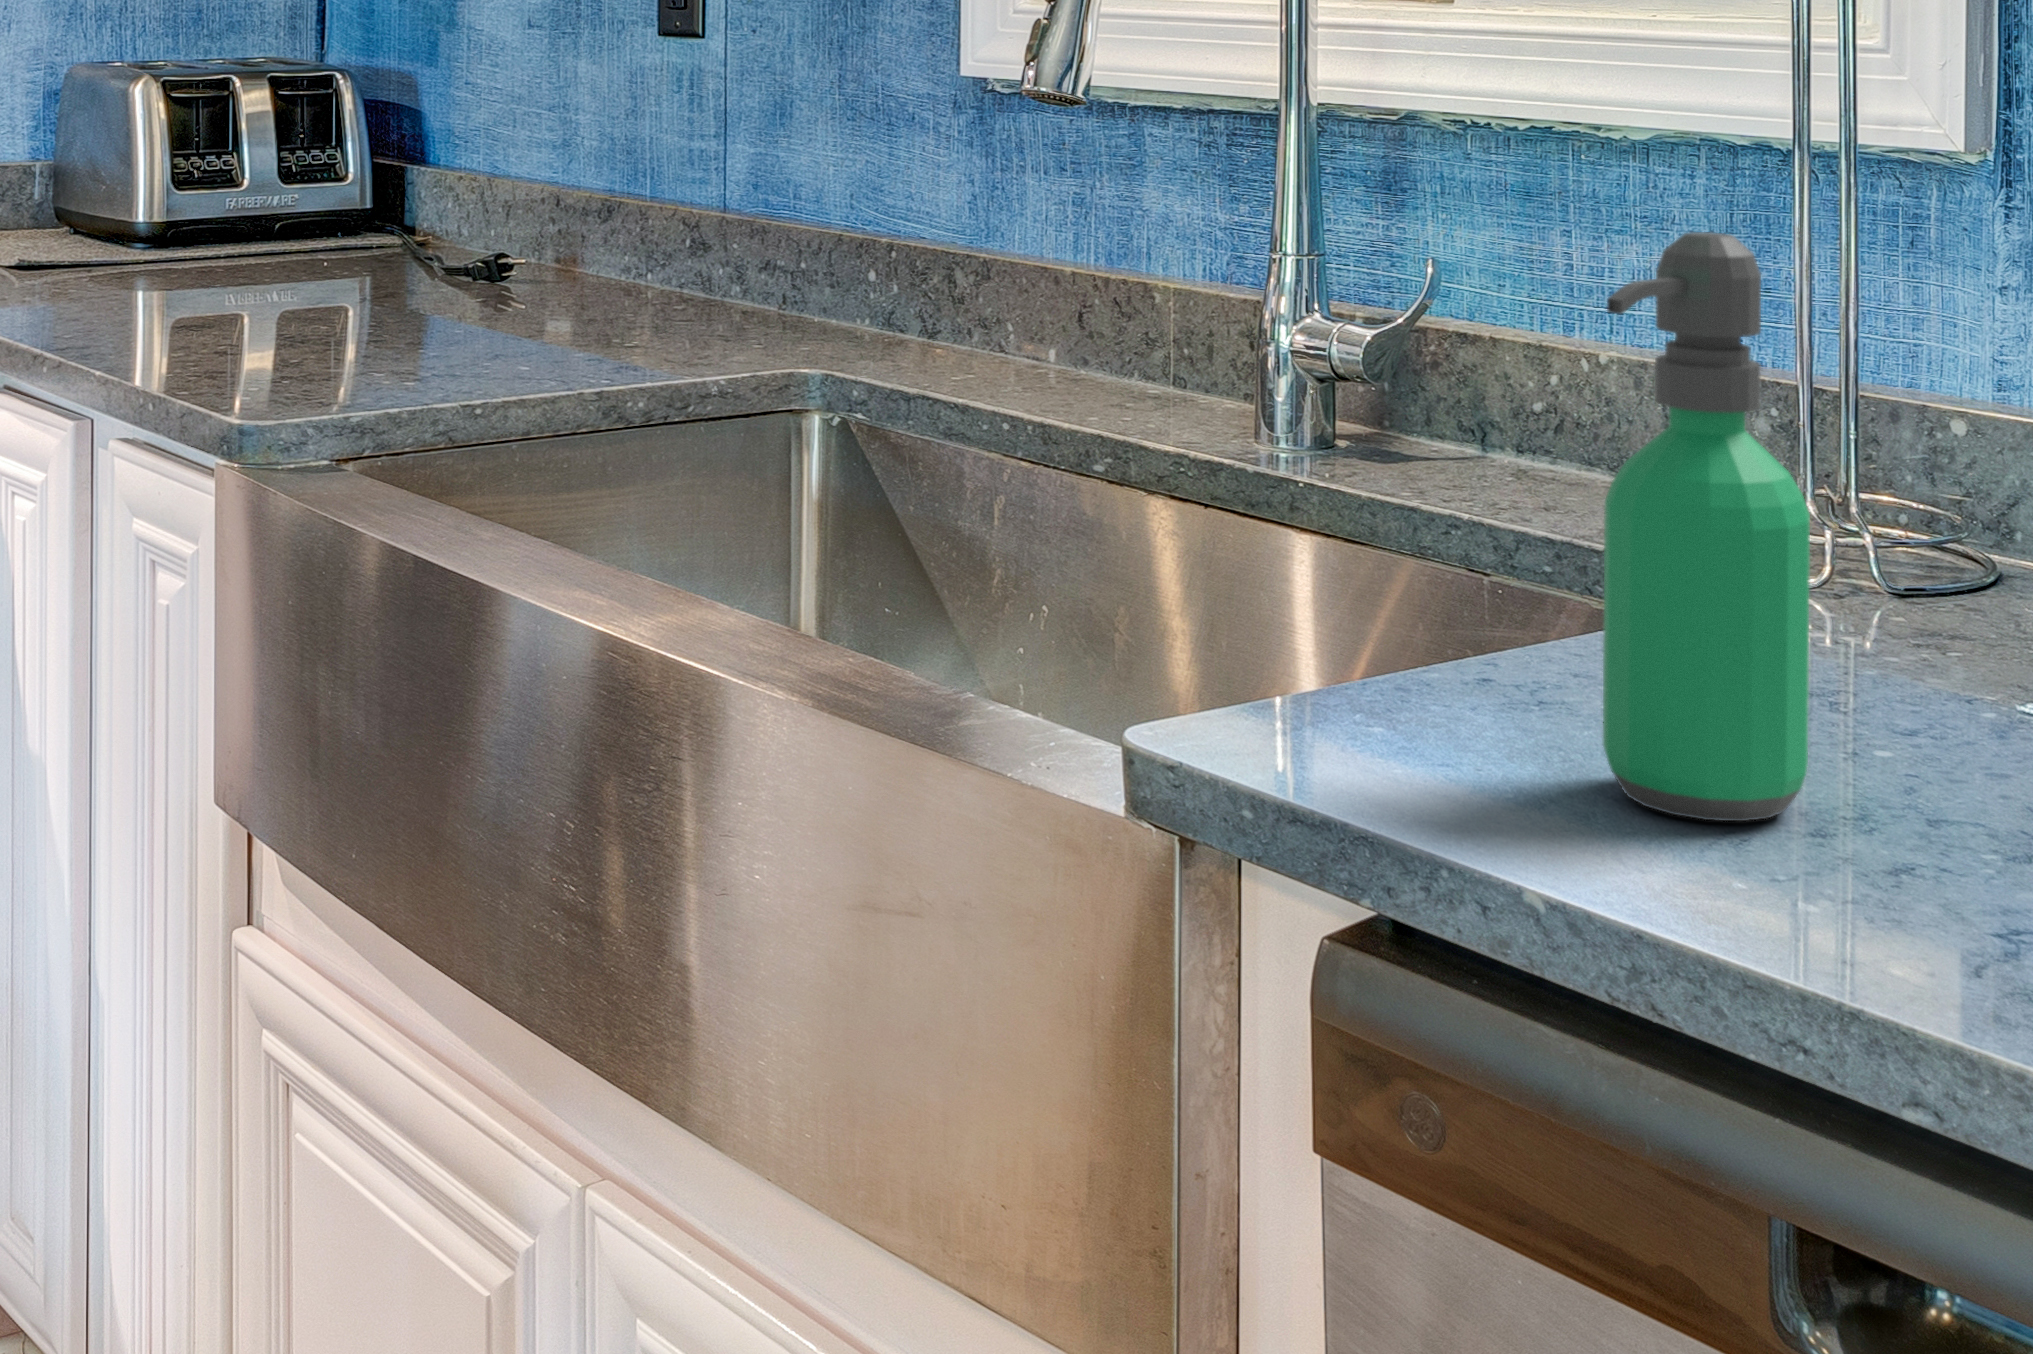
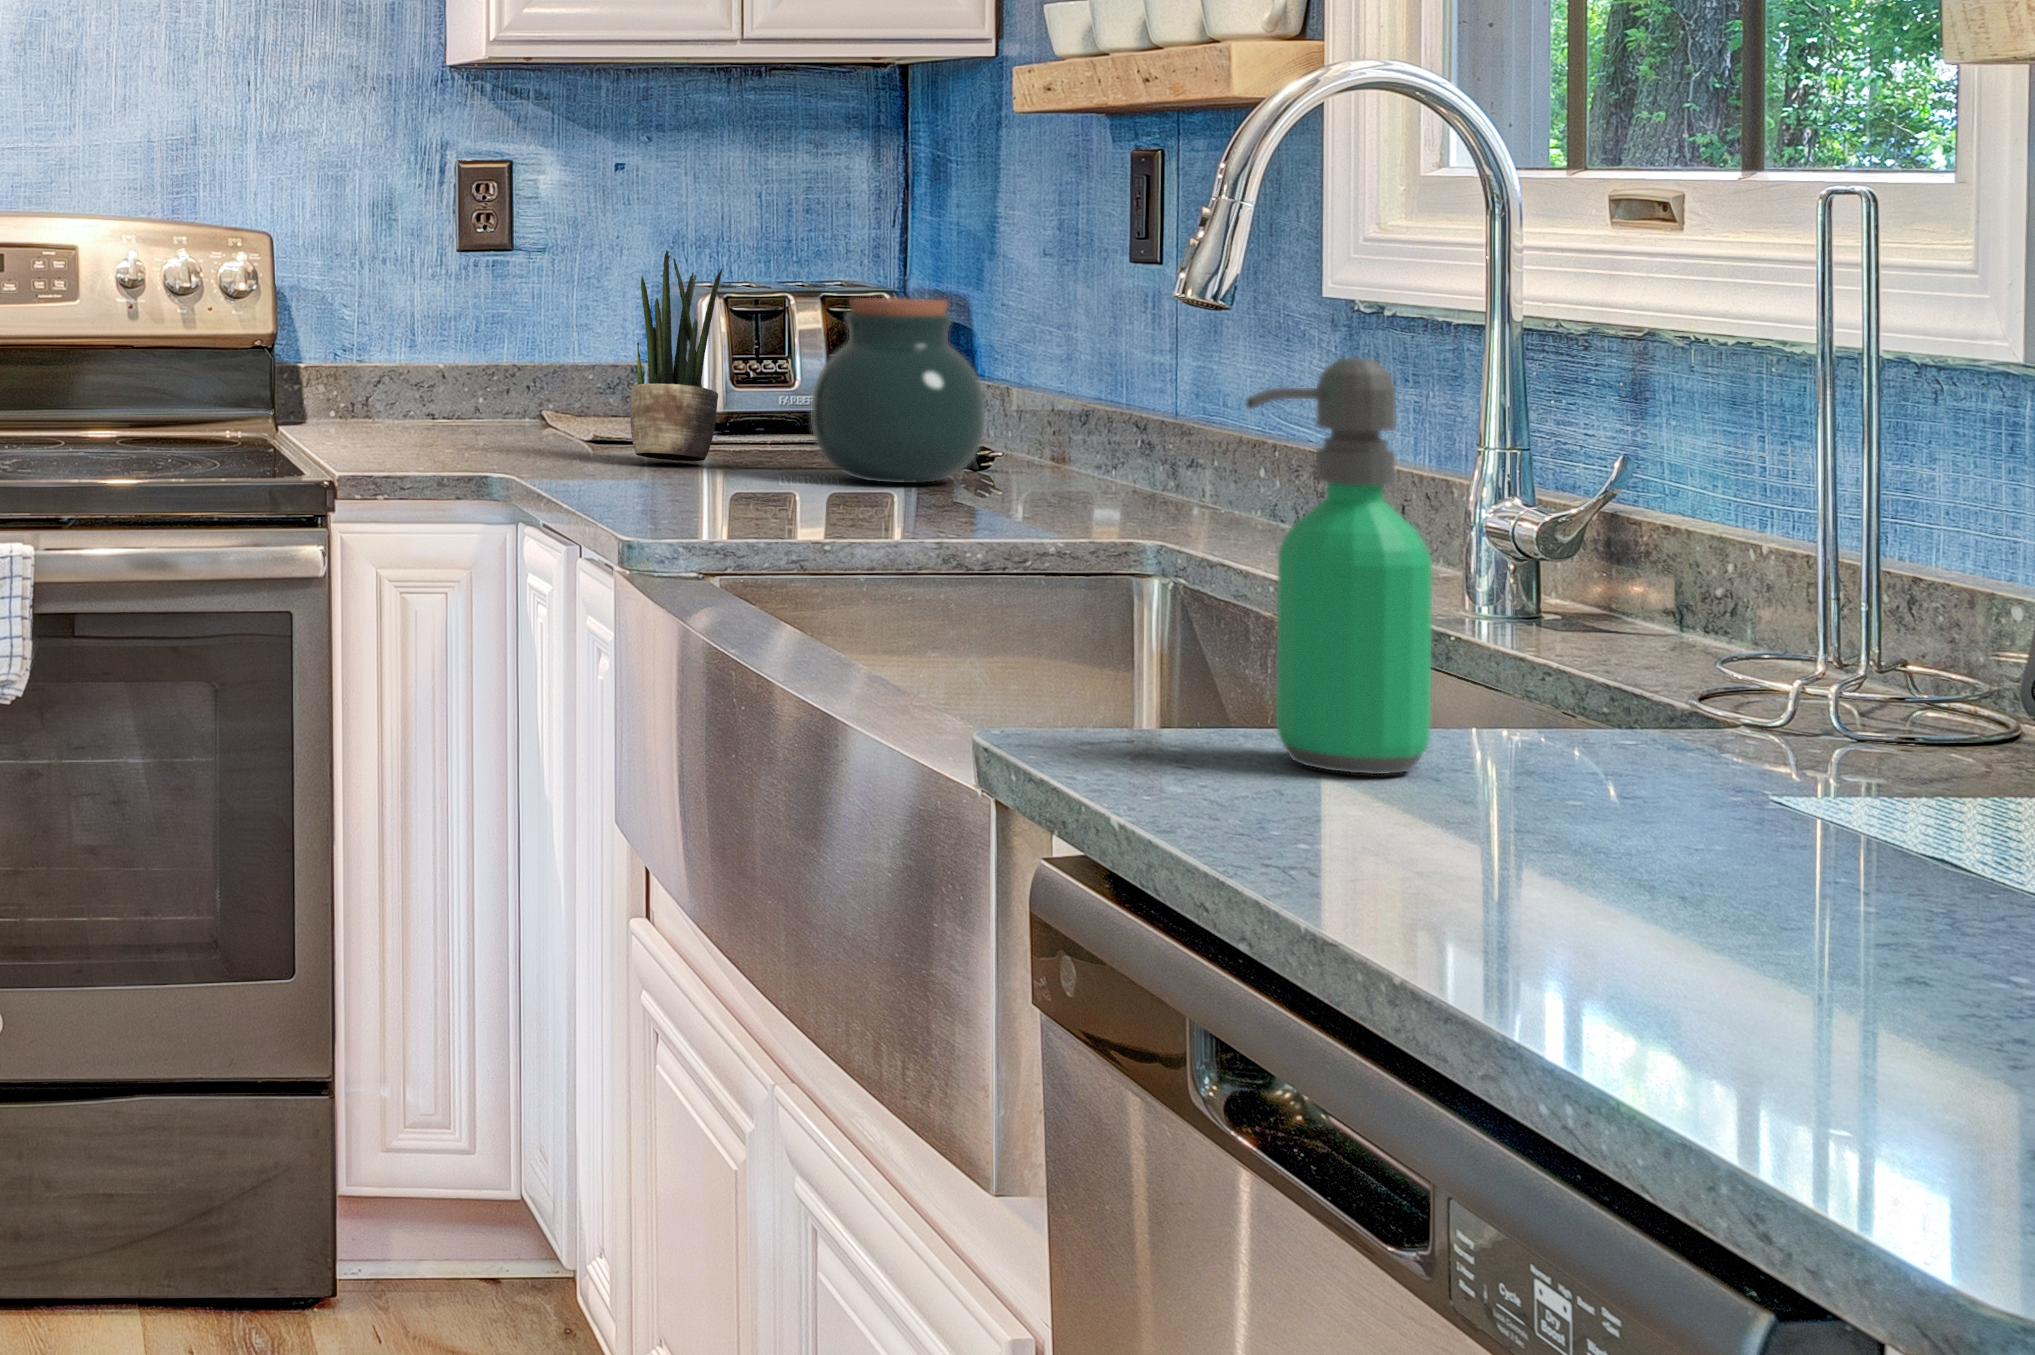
potted plant: none [82,23,192,284] -> present [630,250,722,461]
jar: none [318,80,517,302] -> present [812,298,985,483]

